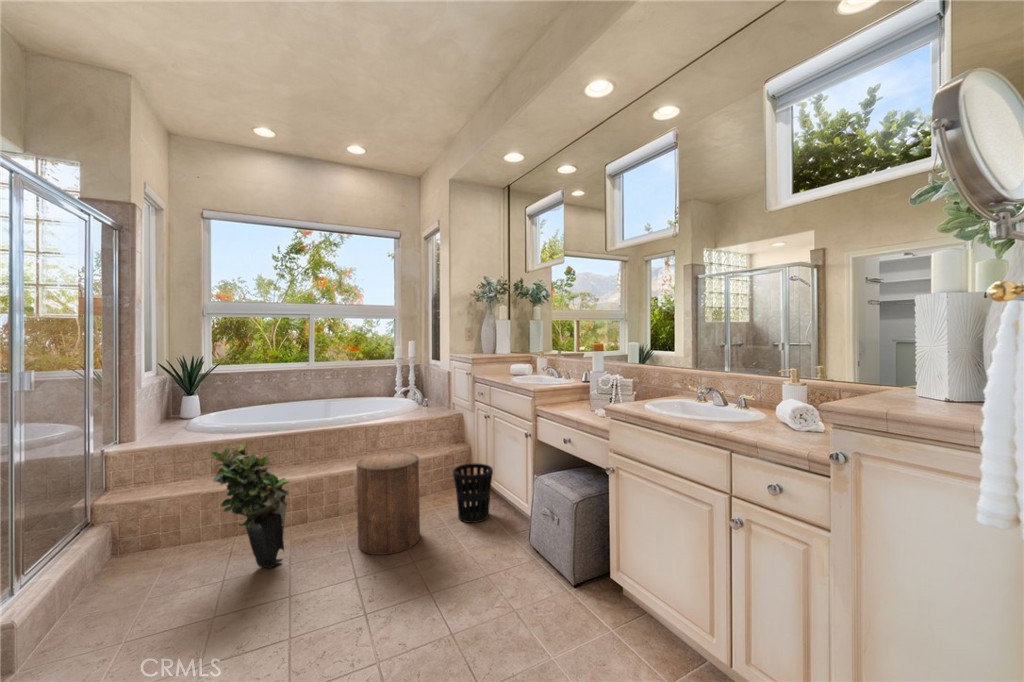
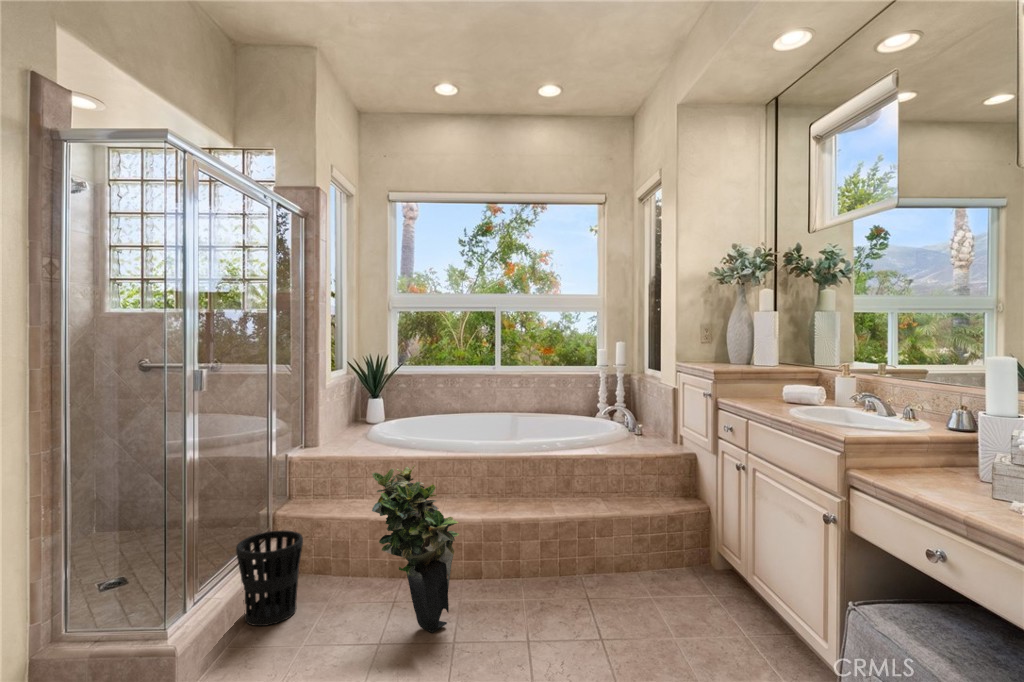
stool: present [356,452,420,555] -> none [539,499,626,651]
wastebasket: present [453,463,493,523] -> present [236,530,303,626]

